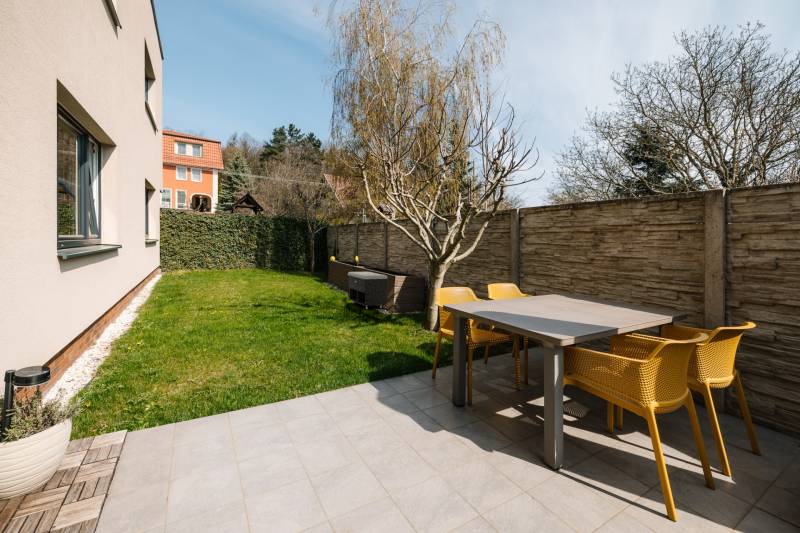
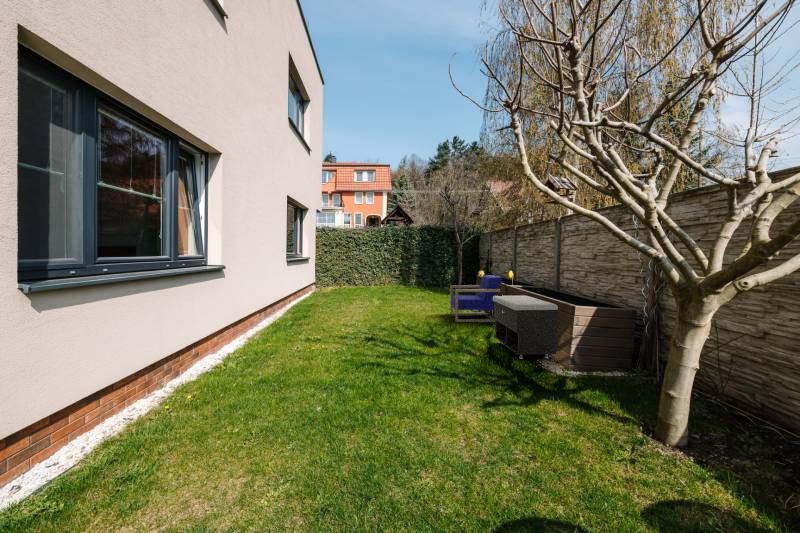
armchair: none [310,259,351,293] -> present [450,275,502,322]

